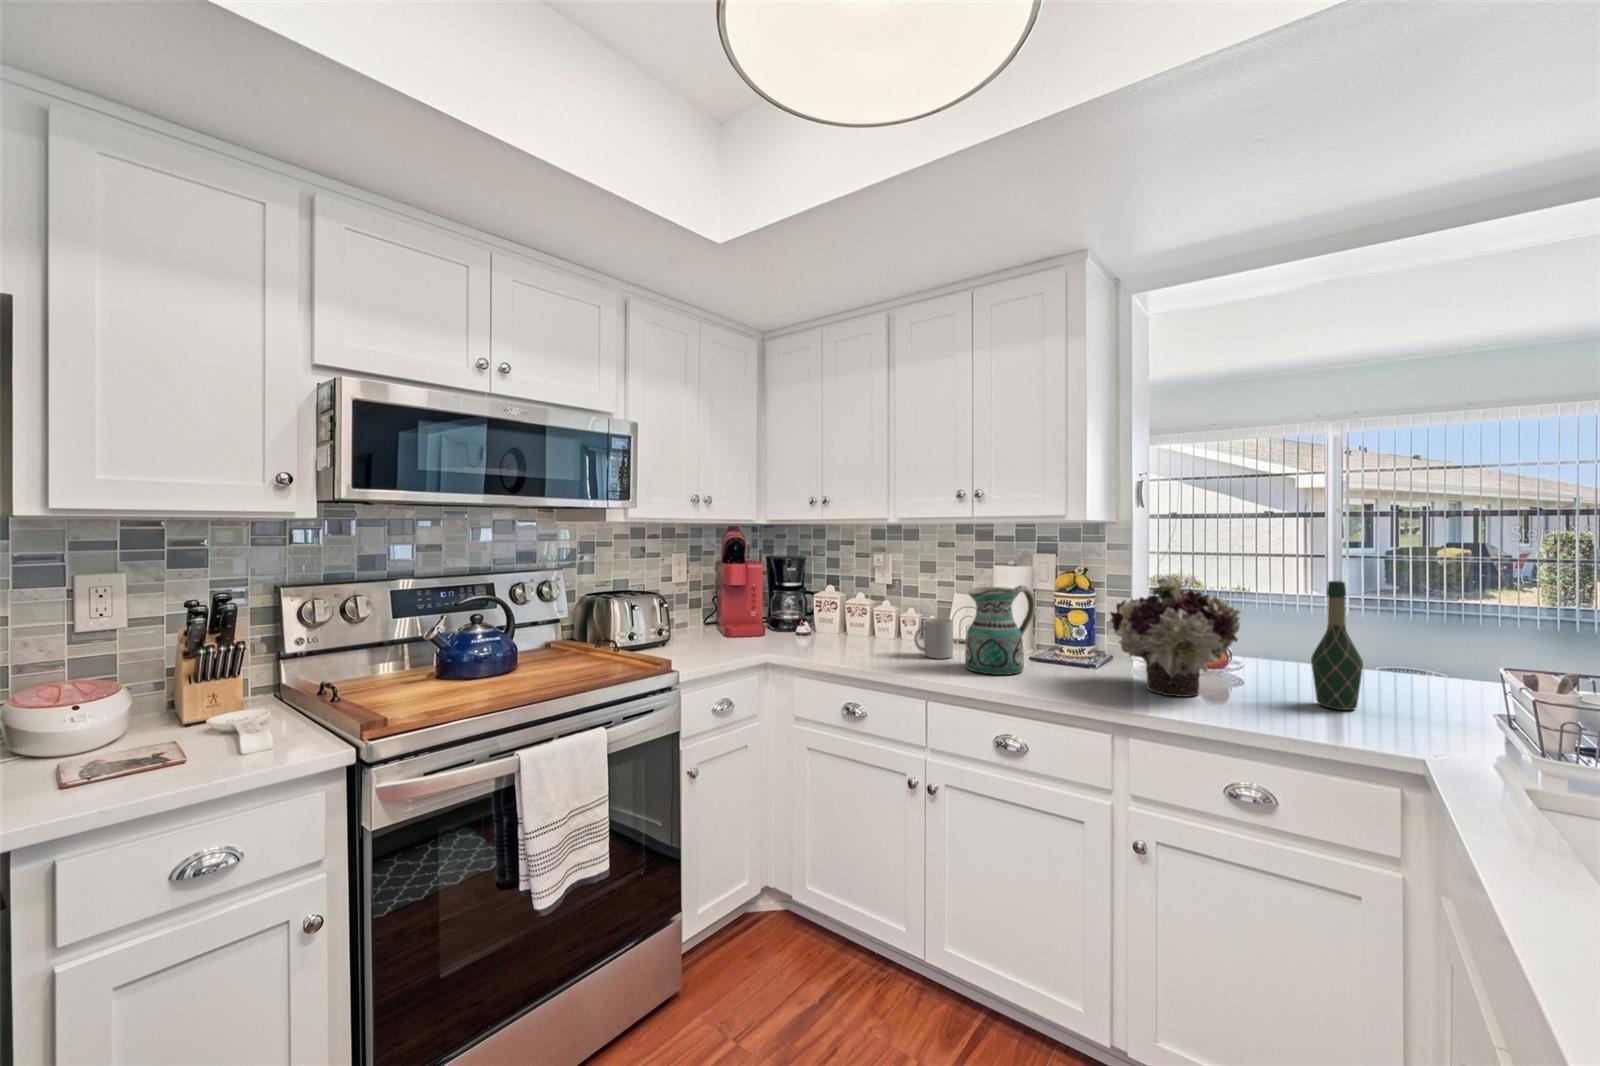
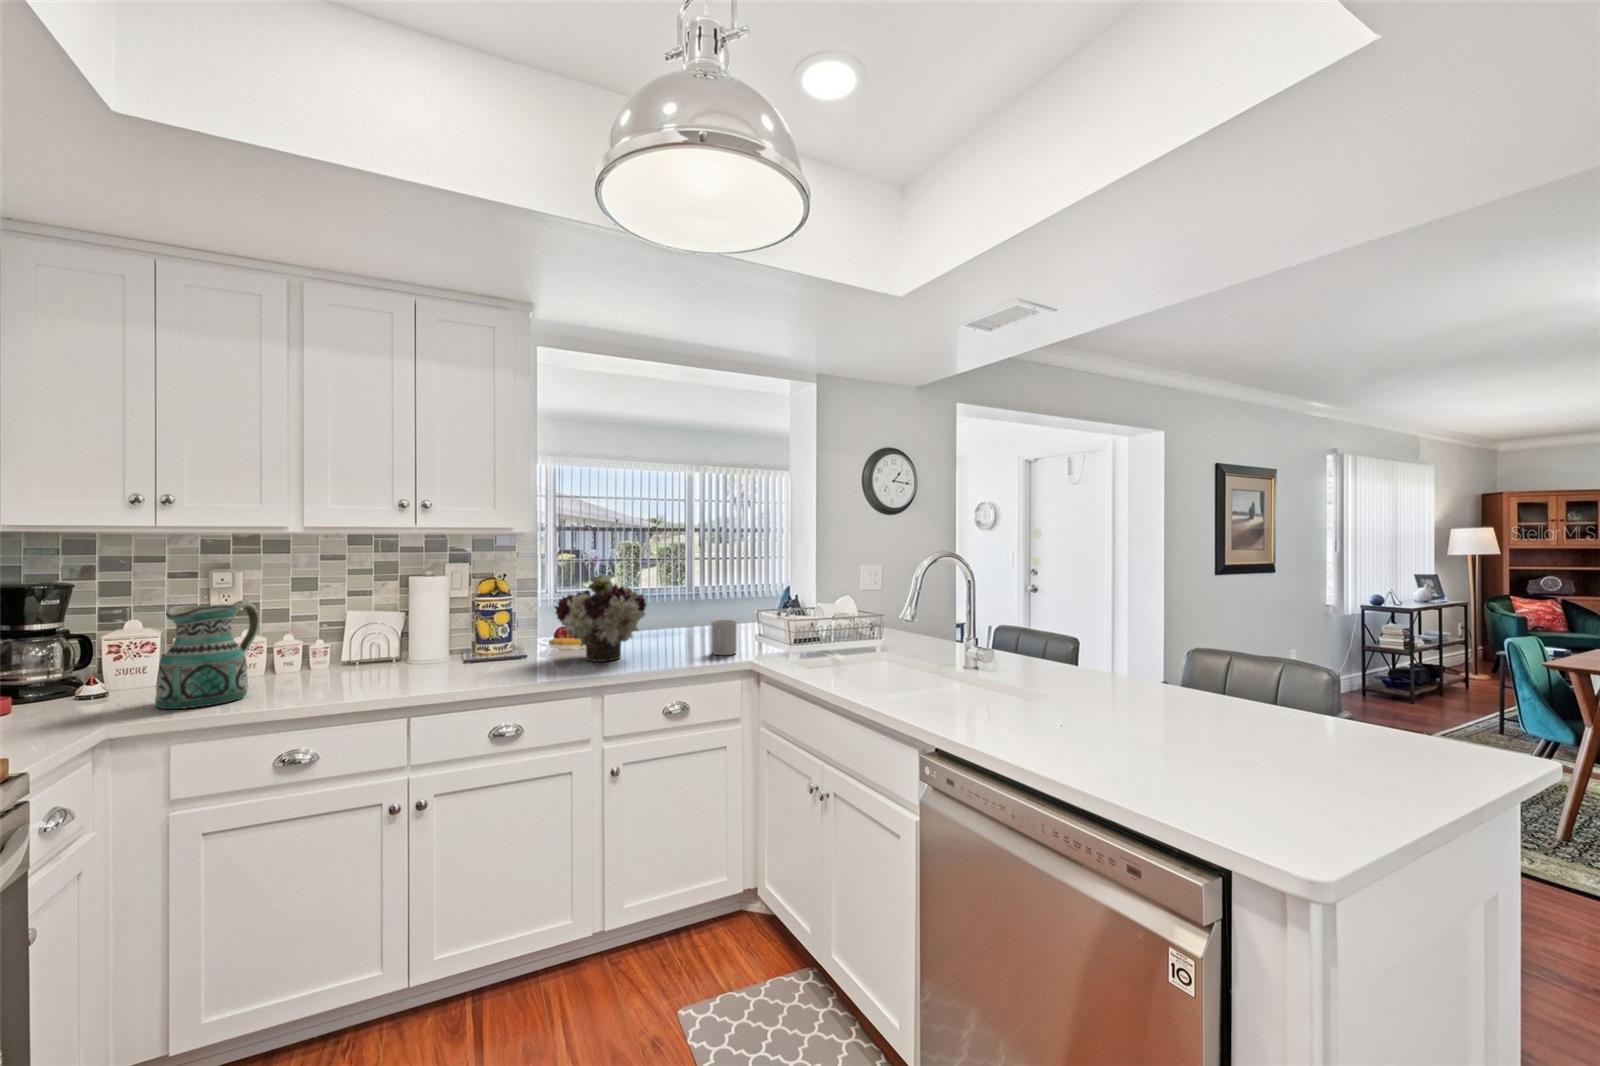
wine bottle: present [1311,581,1363,710] -> none [674,572,698,649]
ceramic pitcher: present [965,586,1035,675] -> present [155,600,259,709]
mug: present [914,618,953,659] -> present [711,620,737,655]

